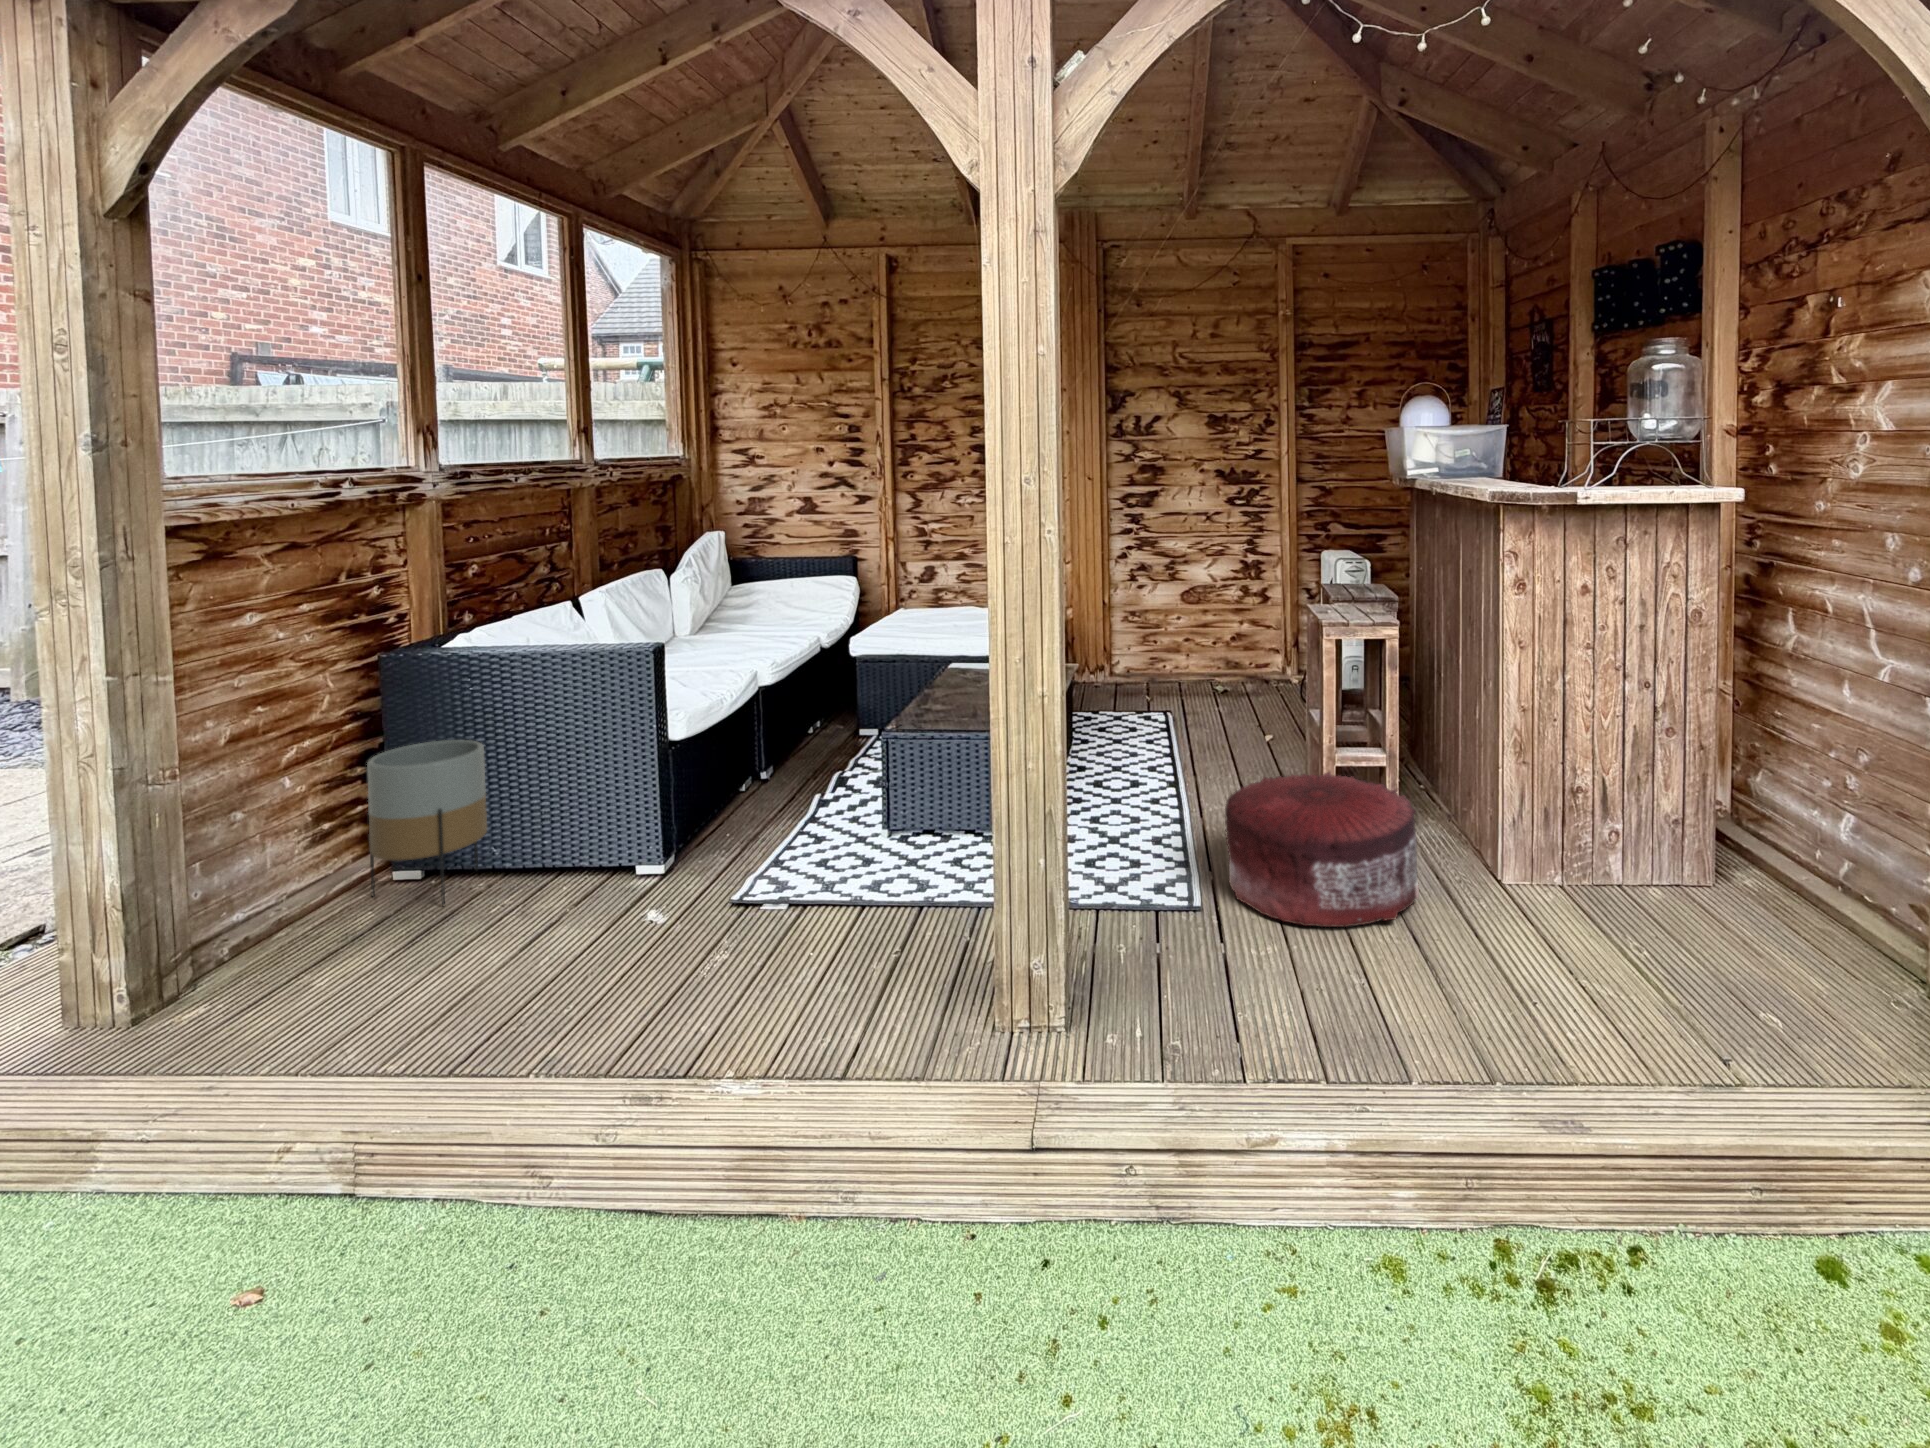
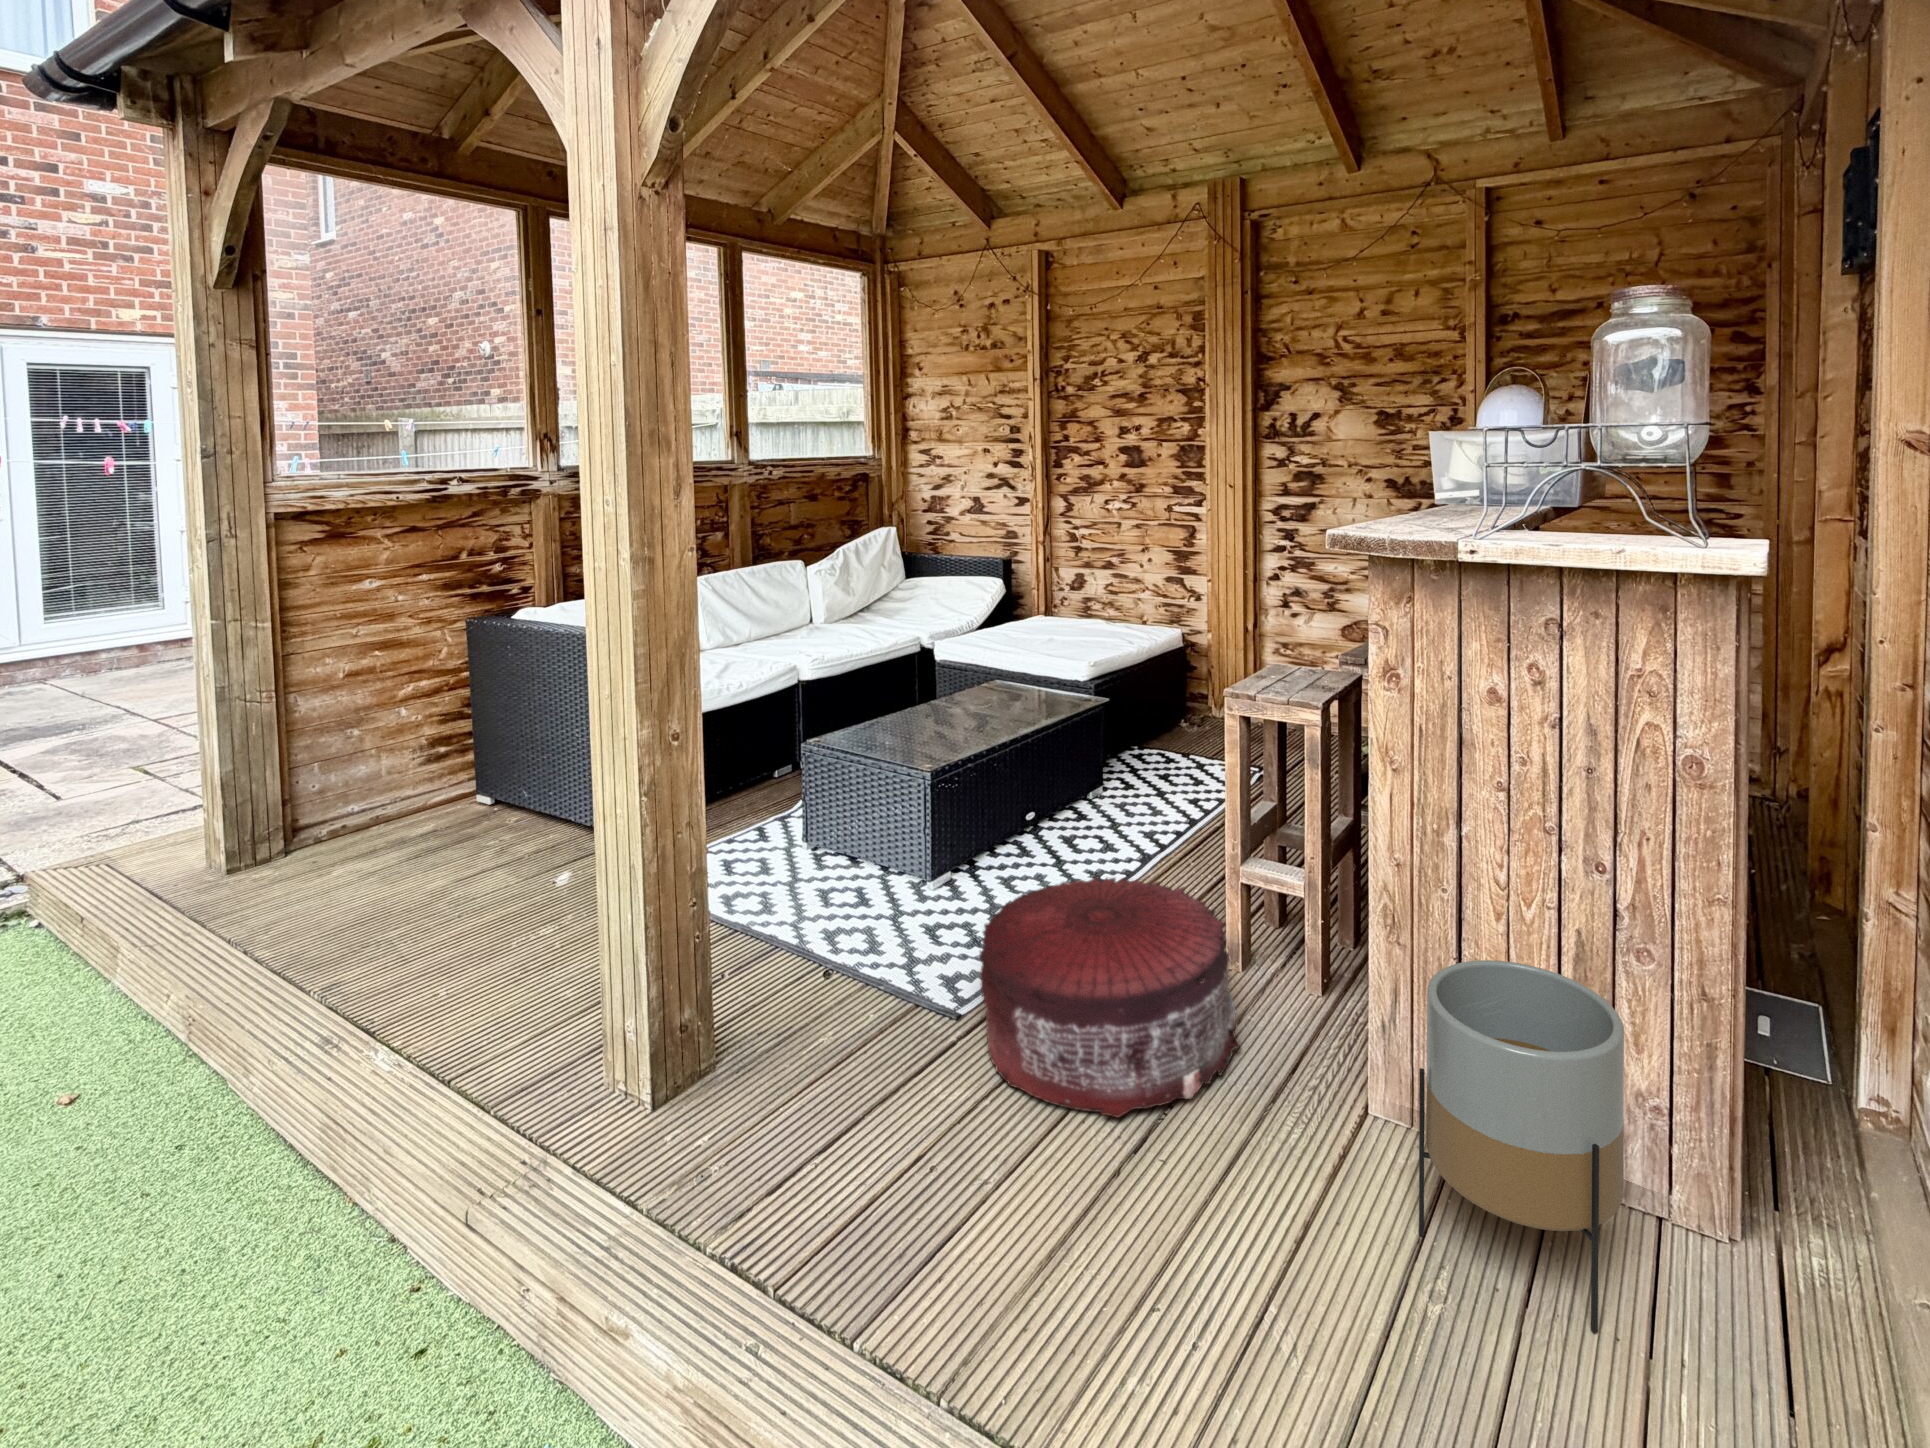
planter: present [367,740,487,906] -> present [1419,960,1624,1333]

